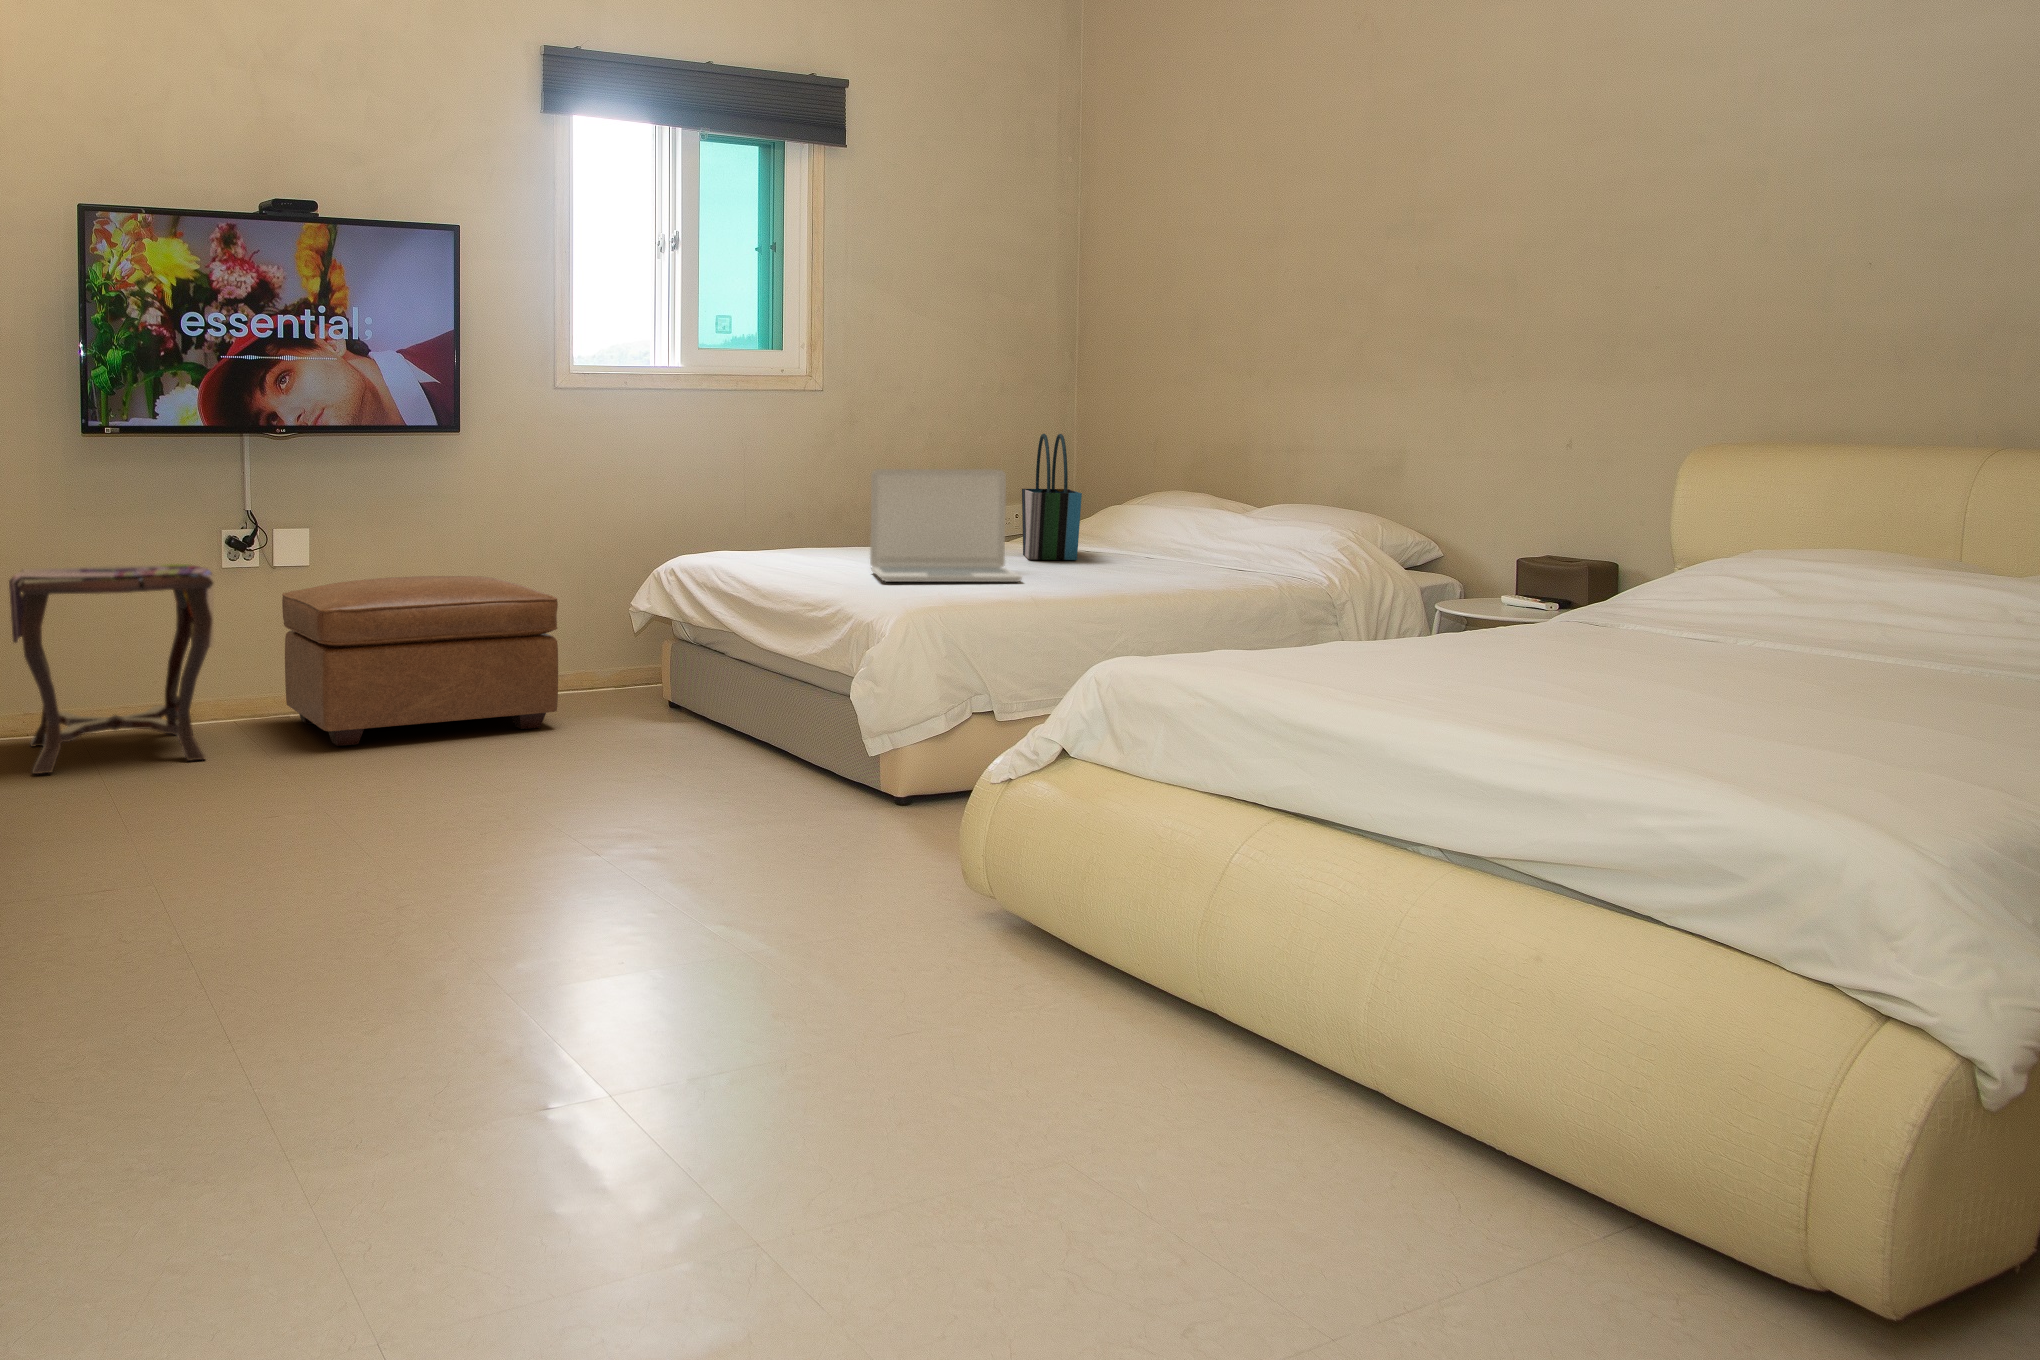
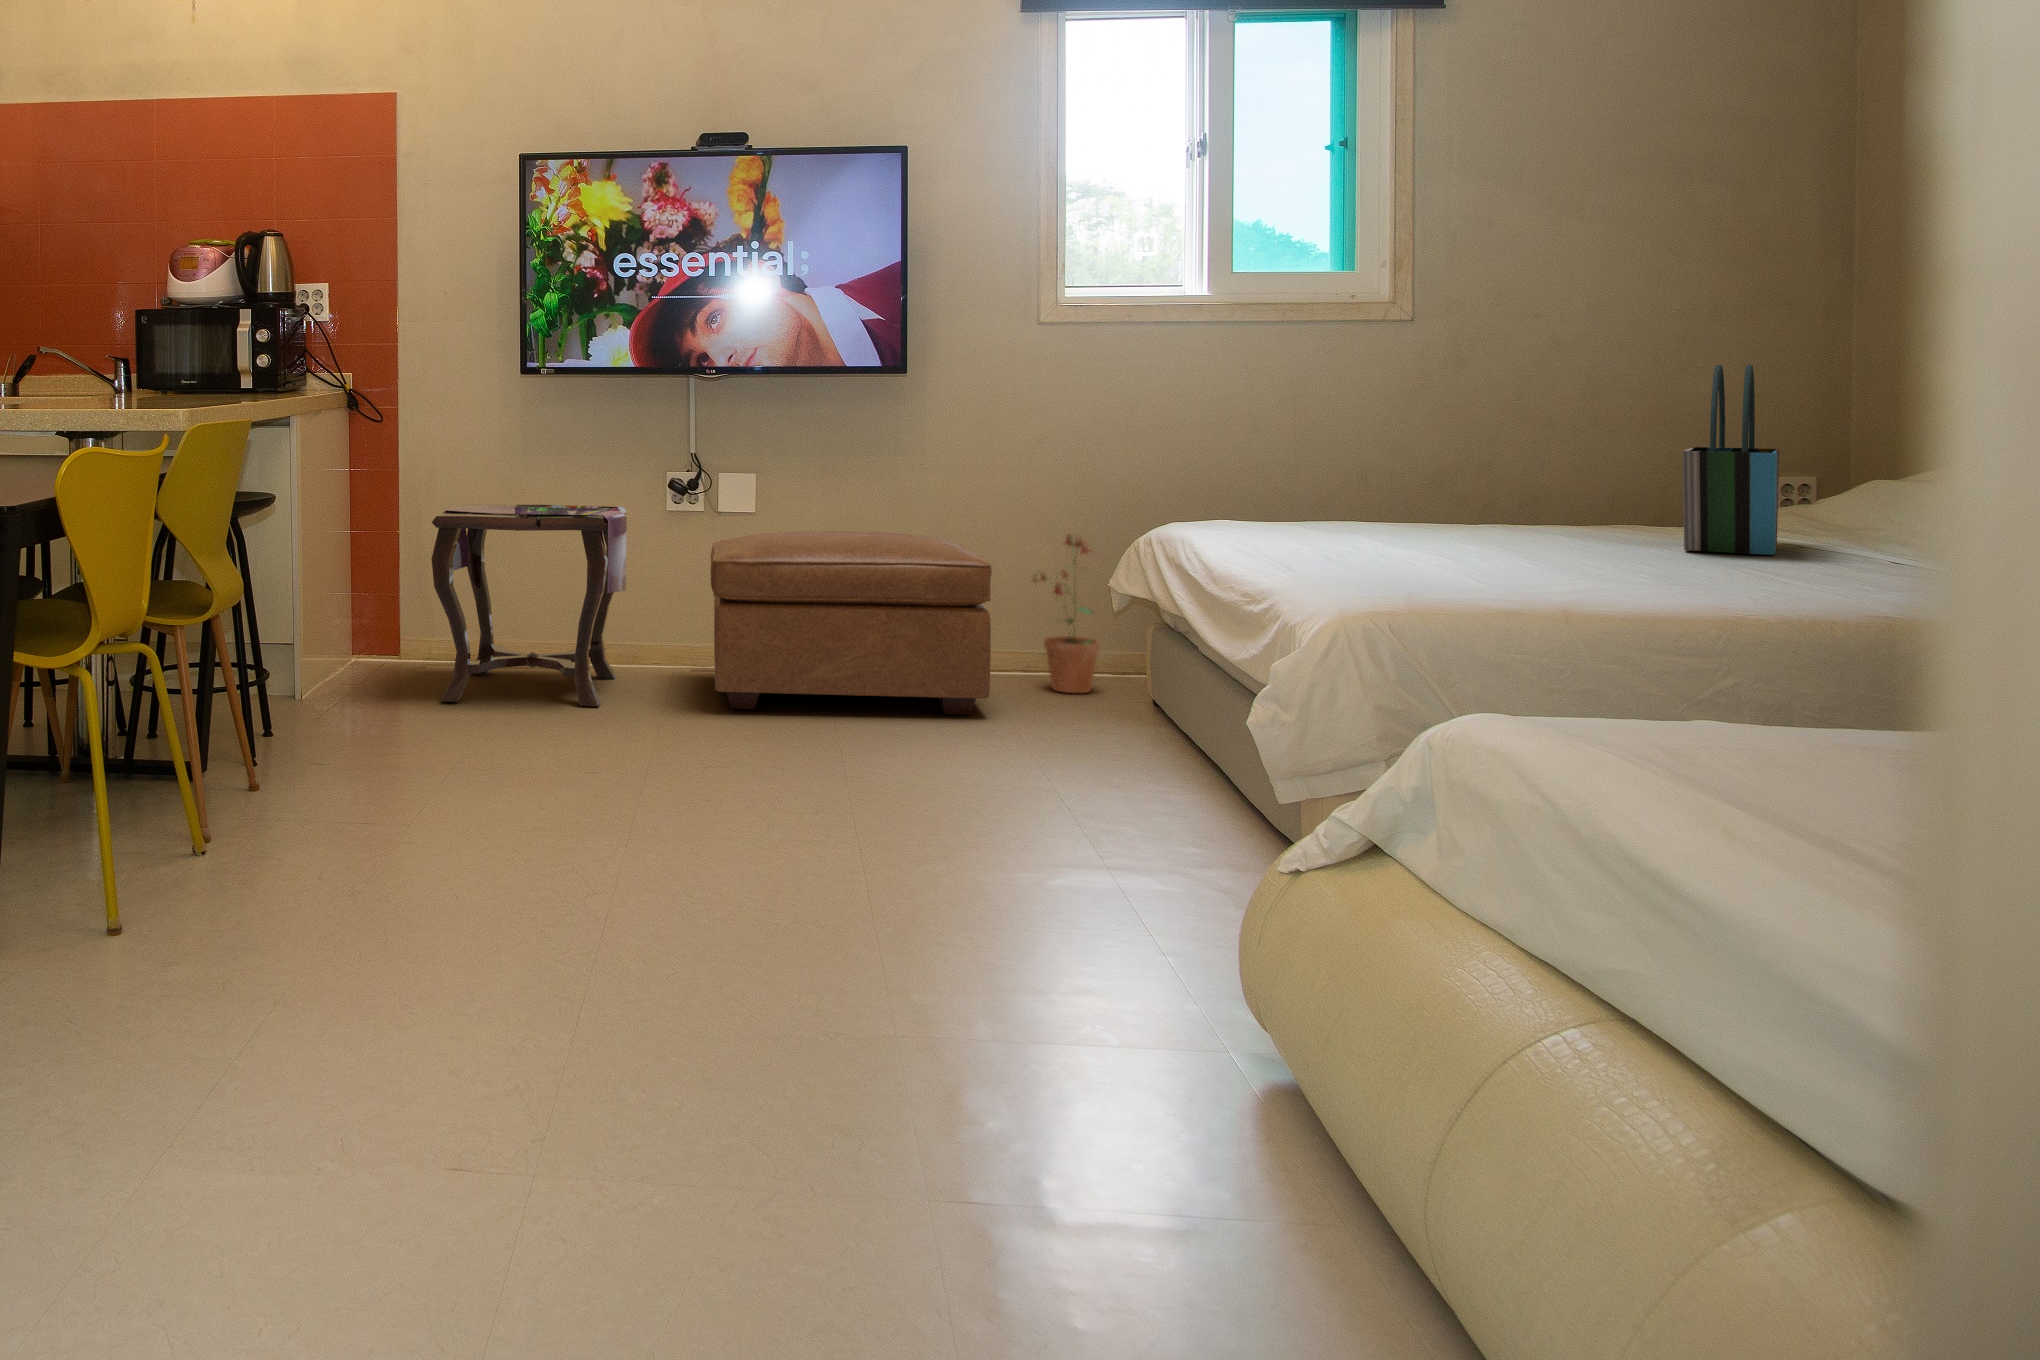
laptop: present [870,469,1022,582] -> none [1371,413,1611,579]
potted plant: none [558,568,621,702] -> present [1033,535,1100,693]

